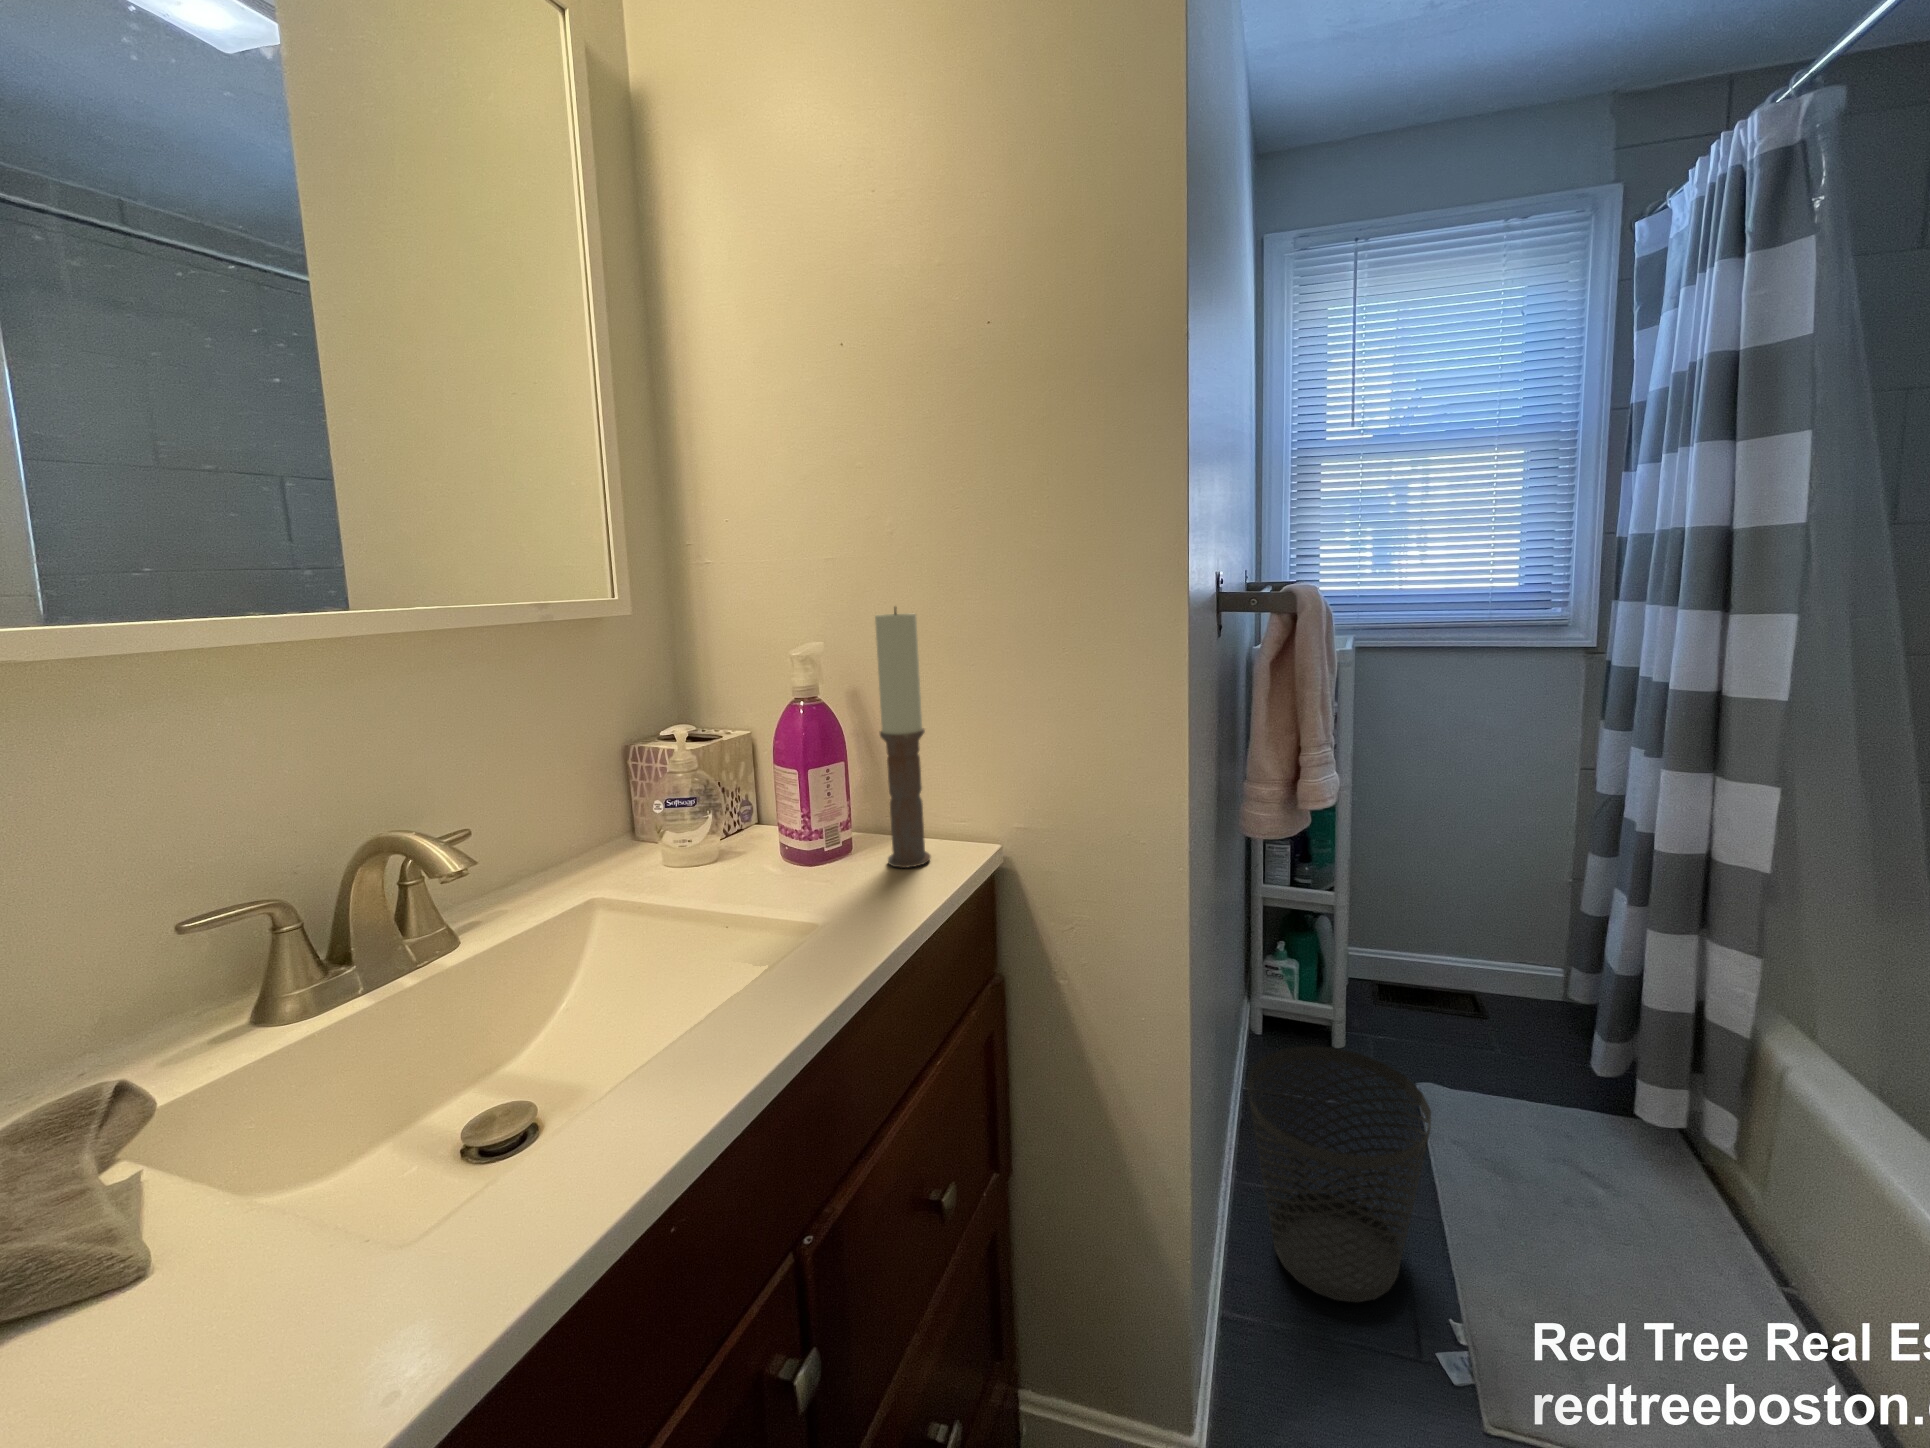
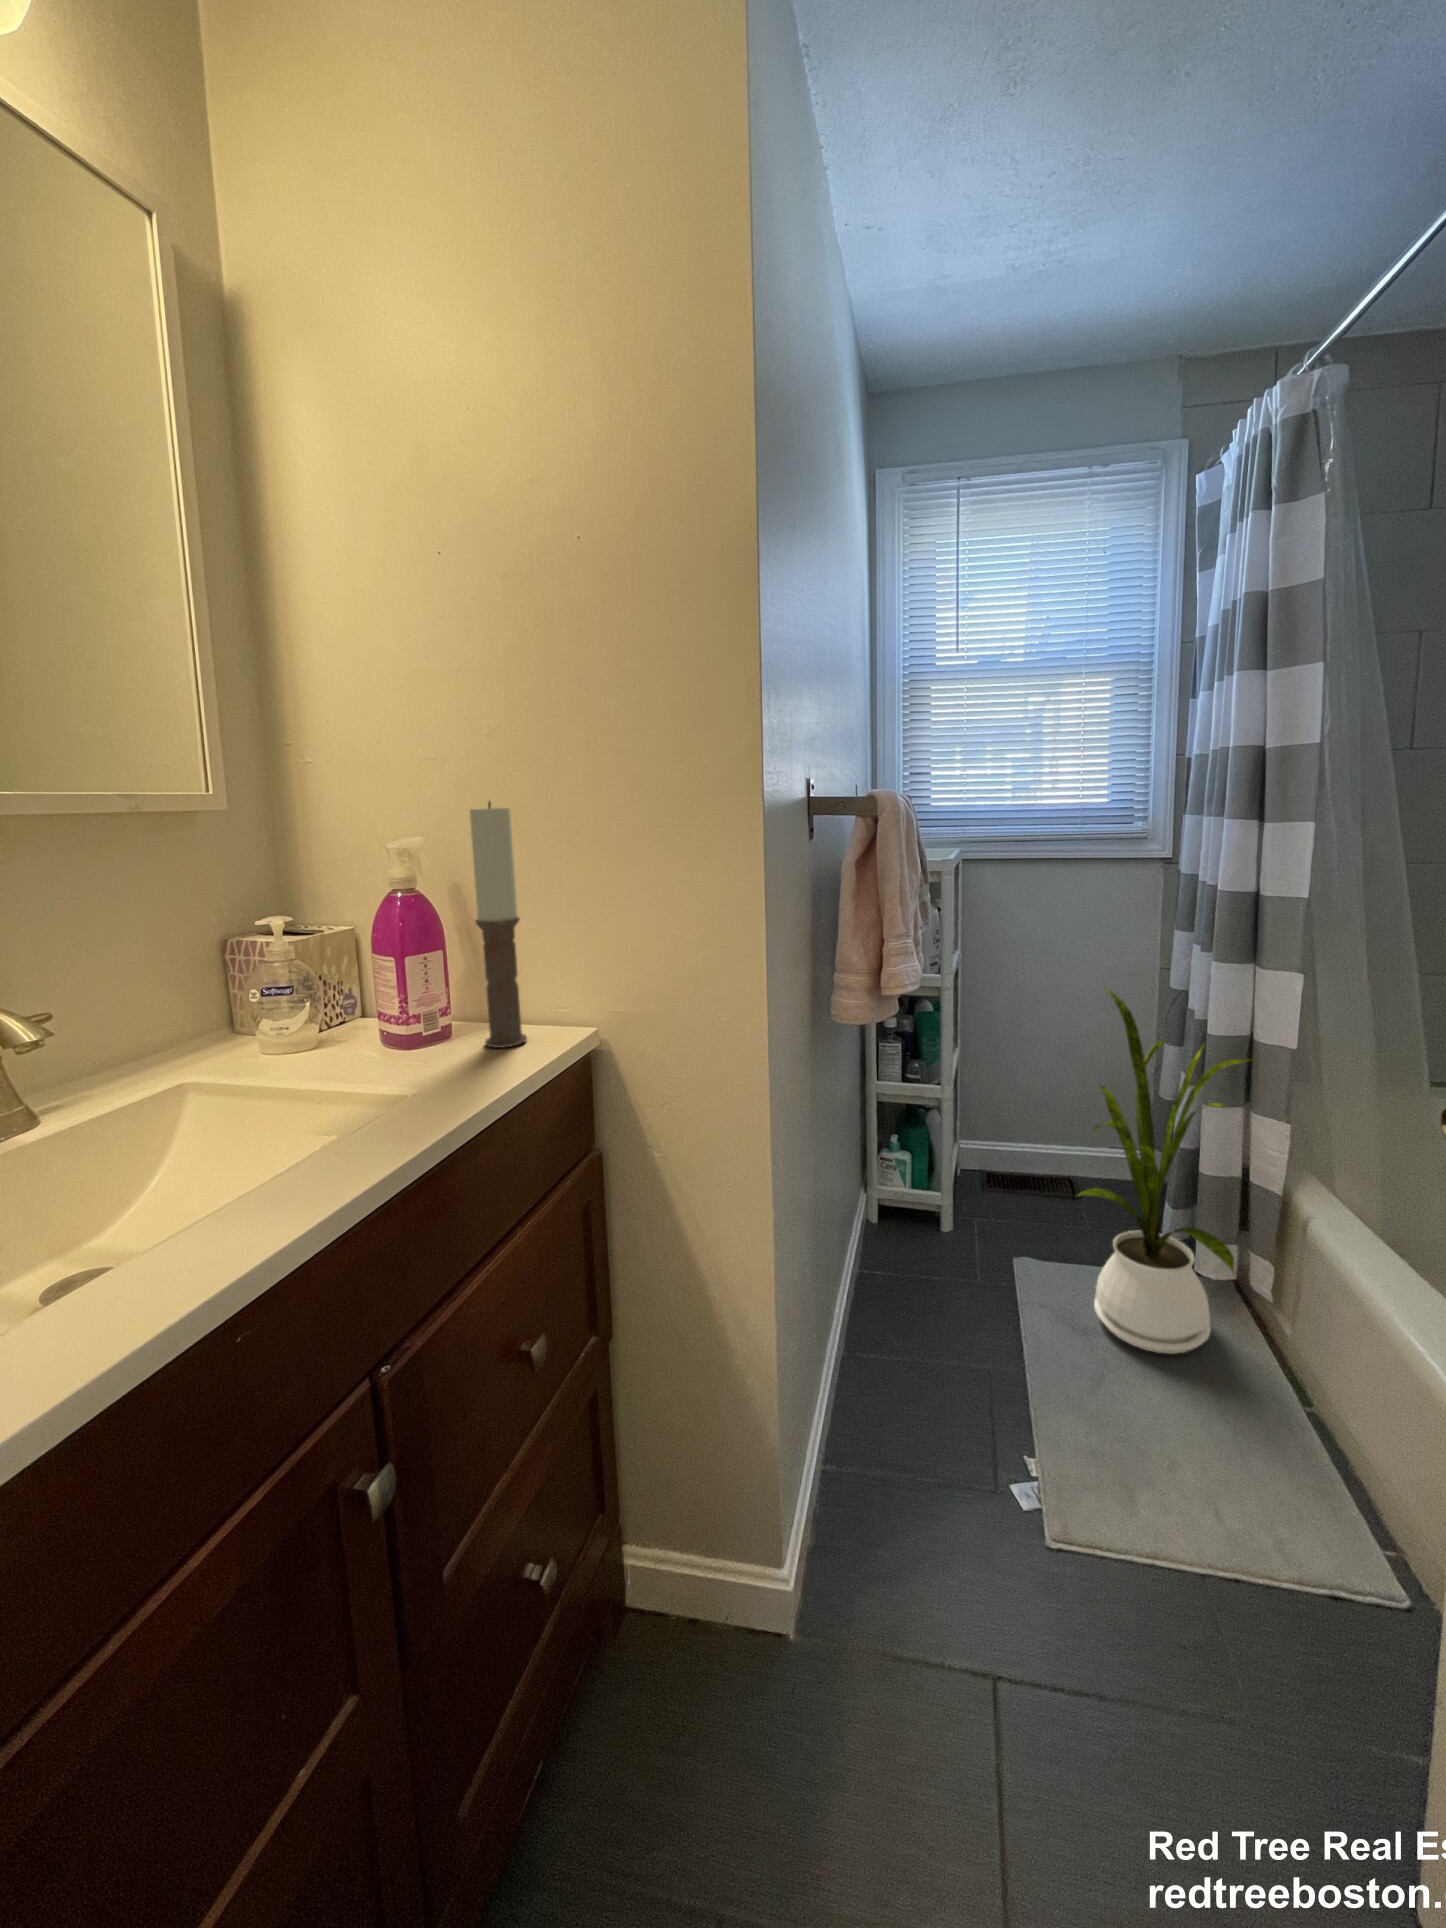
house plant: none [1492,788,1723,1209] -> present [1079,987,1249,1354]
wastebasket: present [1247,1046,1431,1303] -> none [847,1223,1008,1450]

